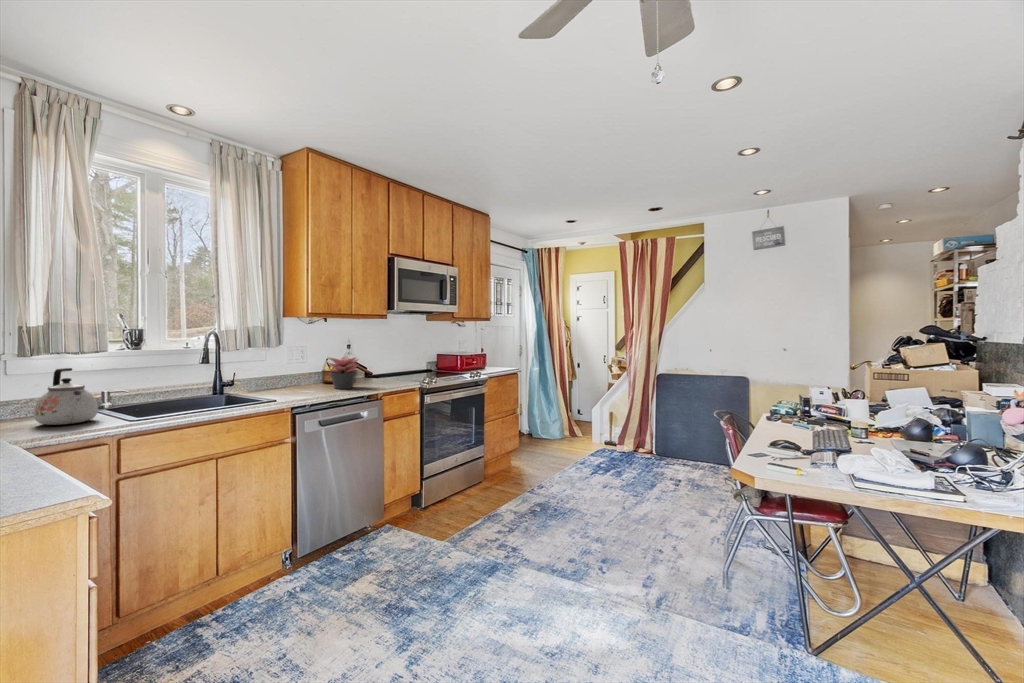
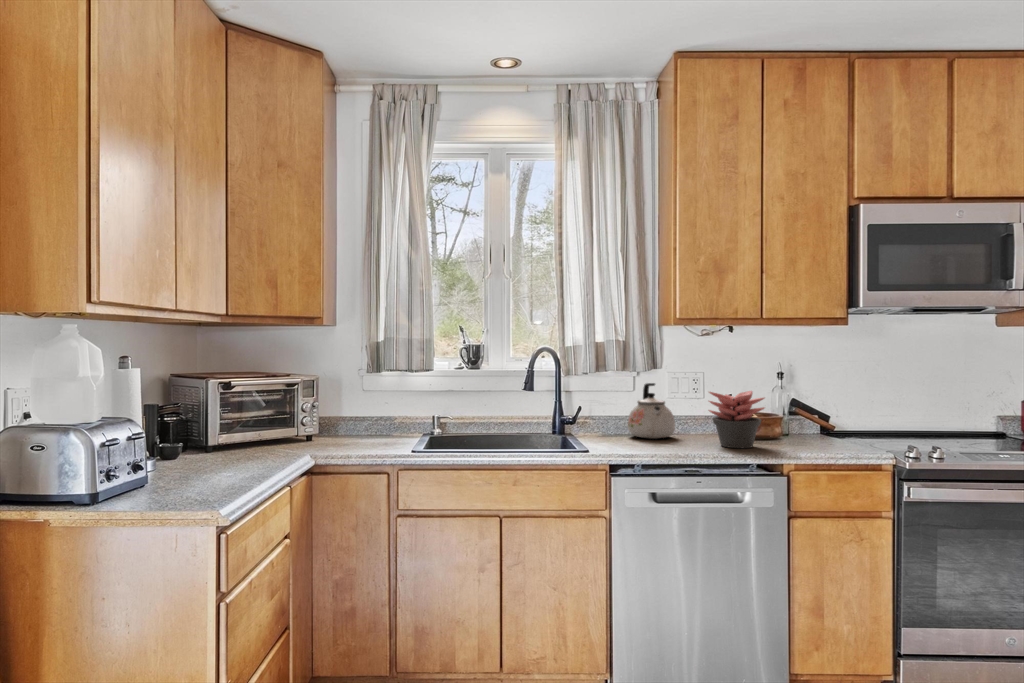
kettle: present [34,368,98,425] -> present [628,383,675,439]

